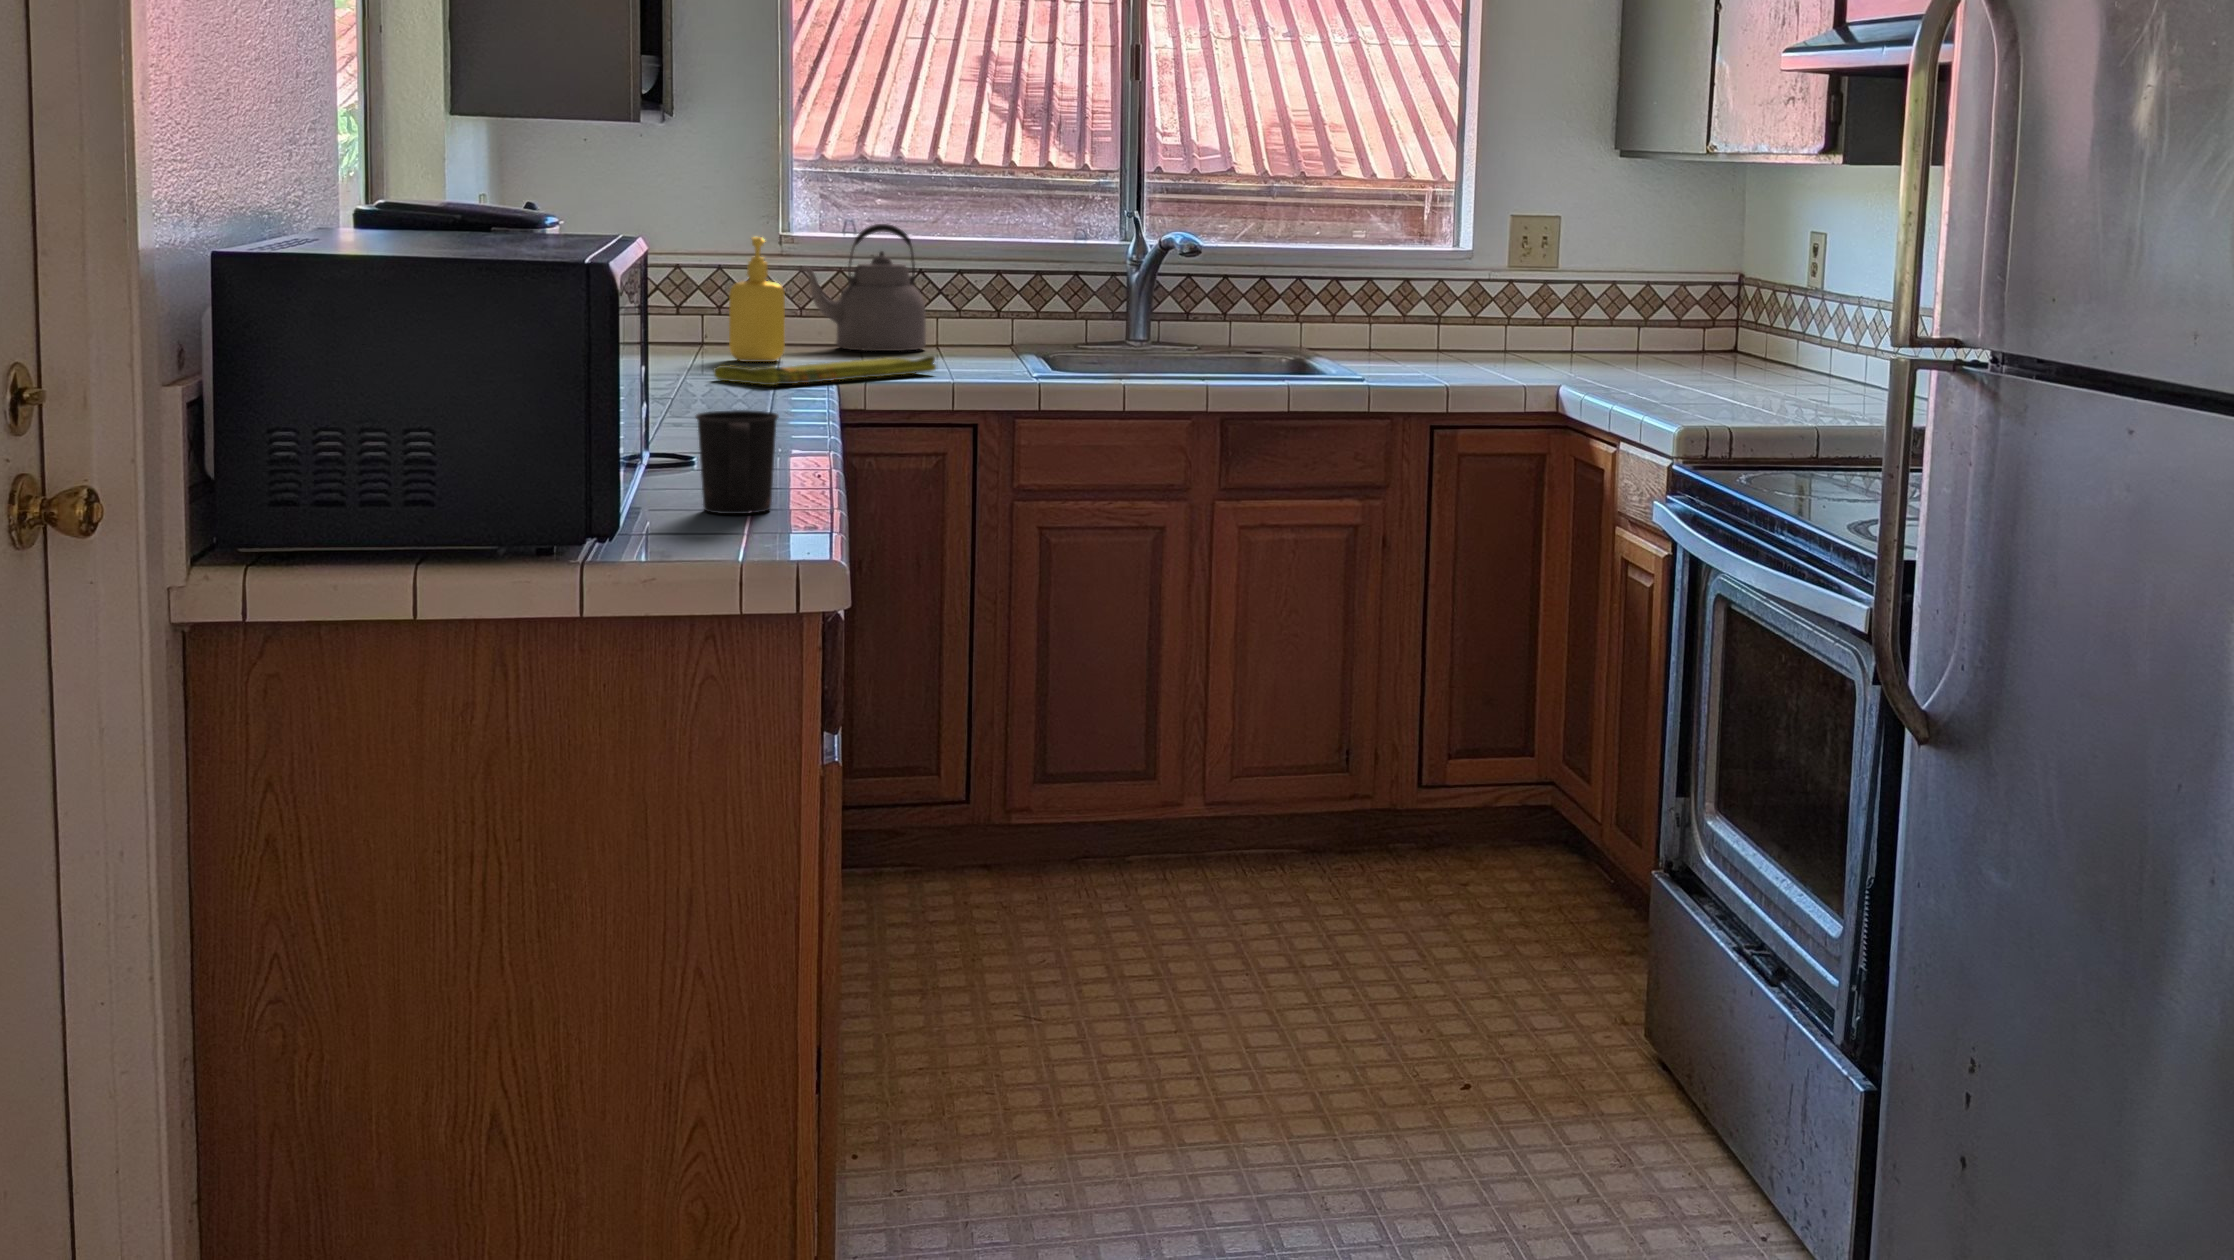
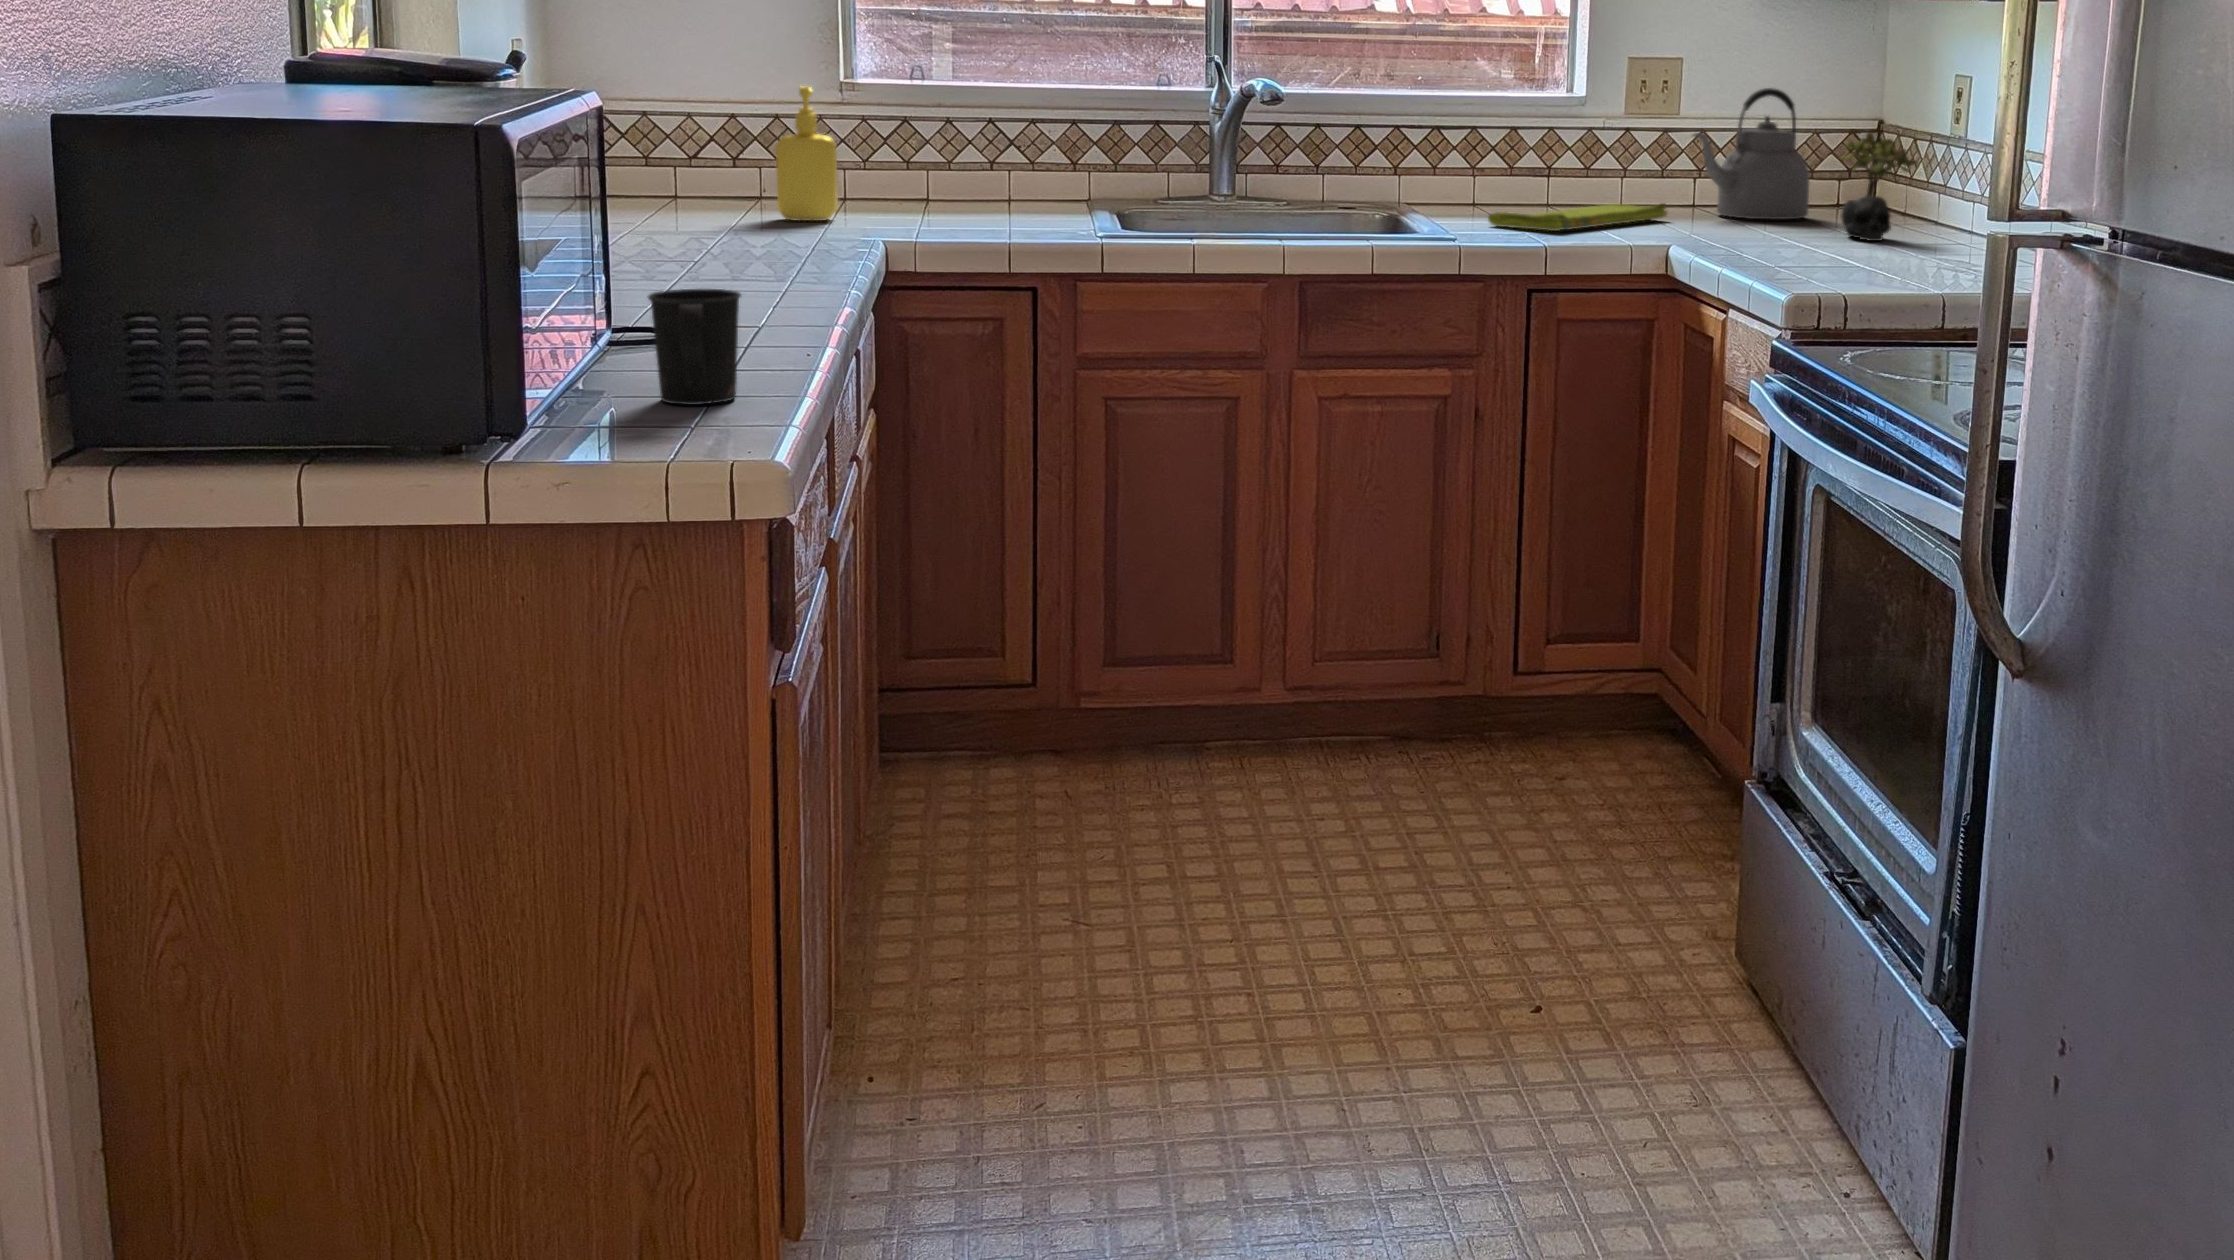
kettle: present [798,224,926,351] -> present [1693,88,1809,219]
succulent plant: none [1709,283,1779,383] -> present [1841,132,1916,241]
dish towel: present [714,356,936,385] -> present [1488,203,1667,231]

